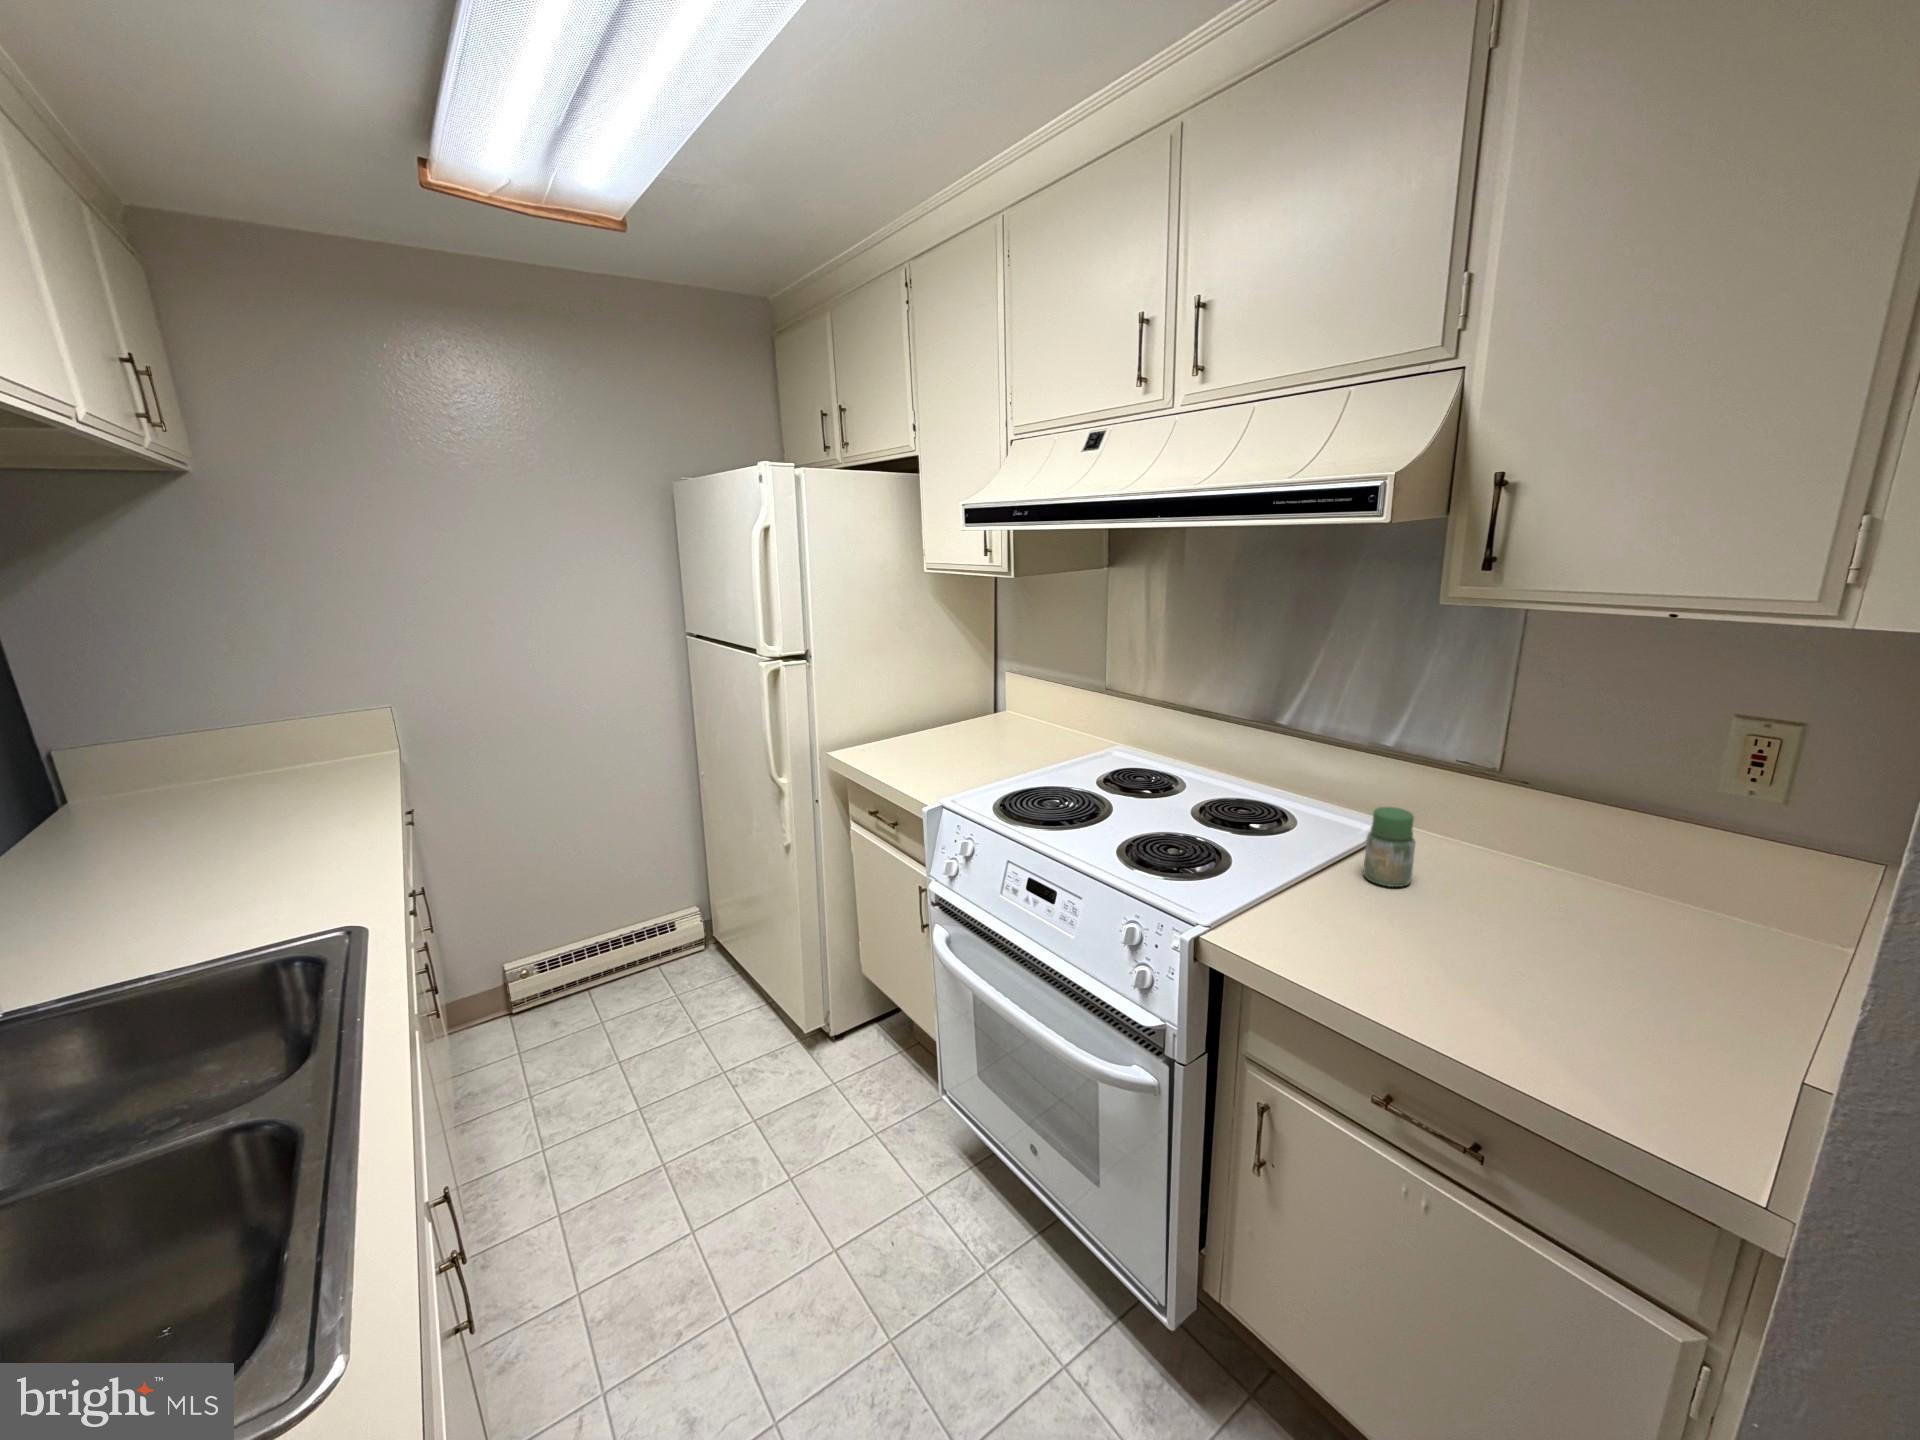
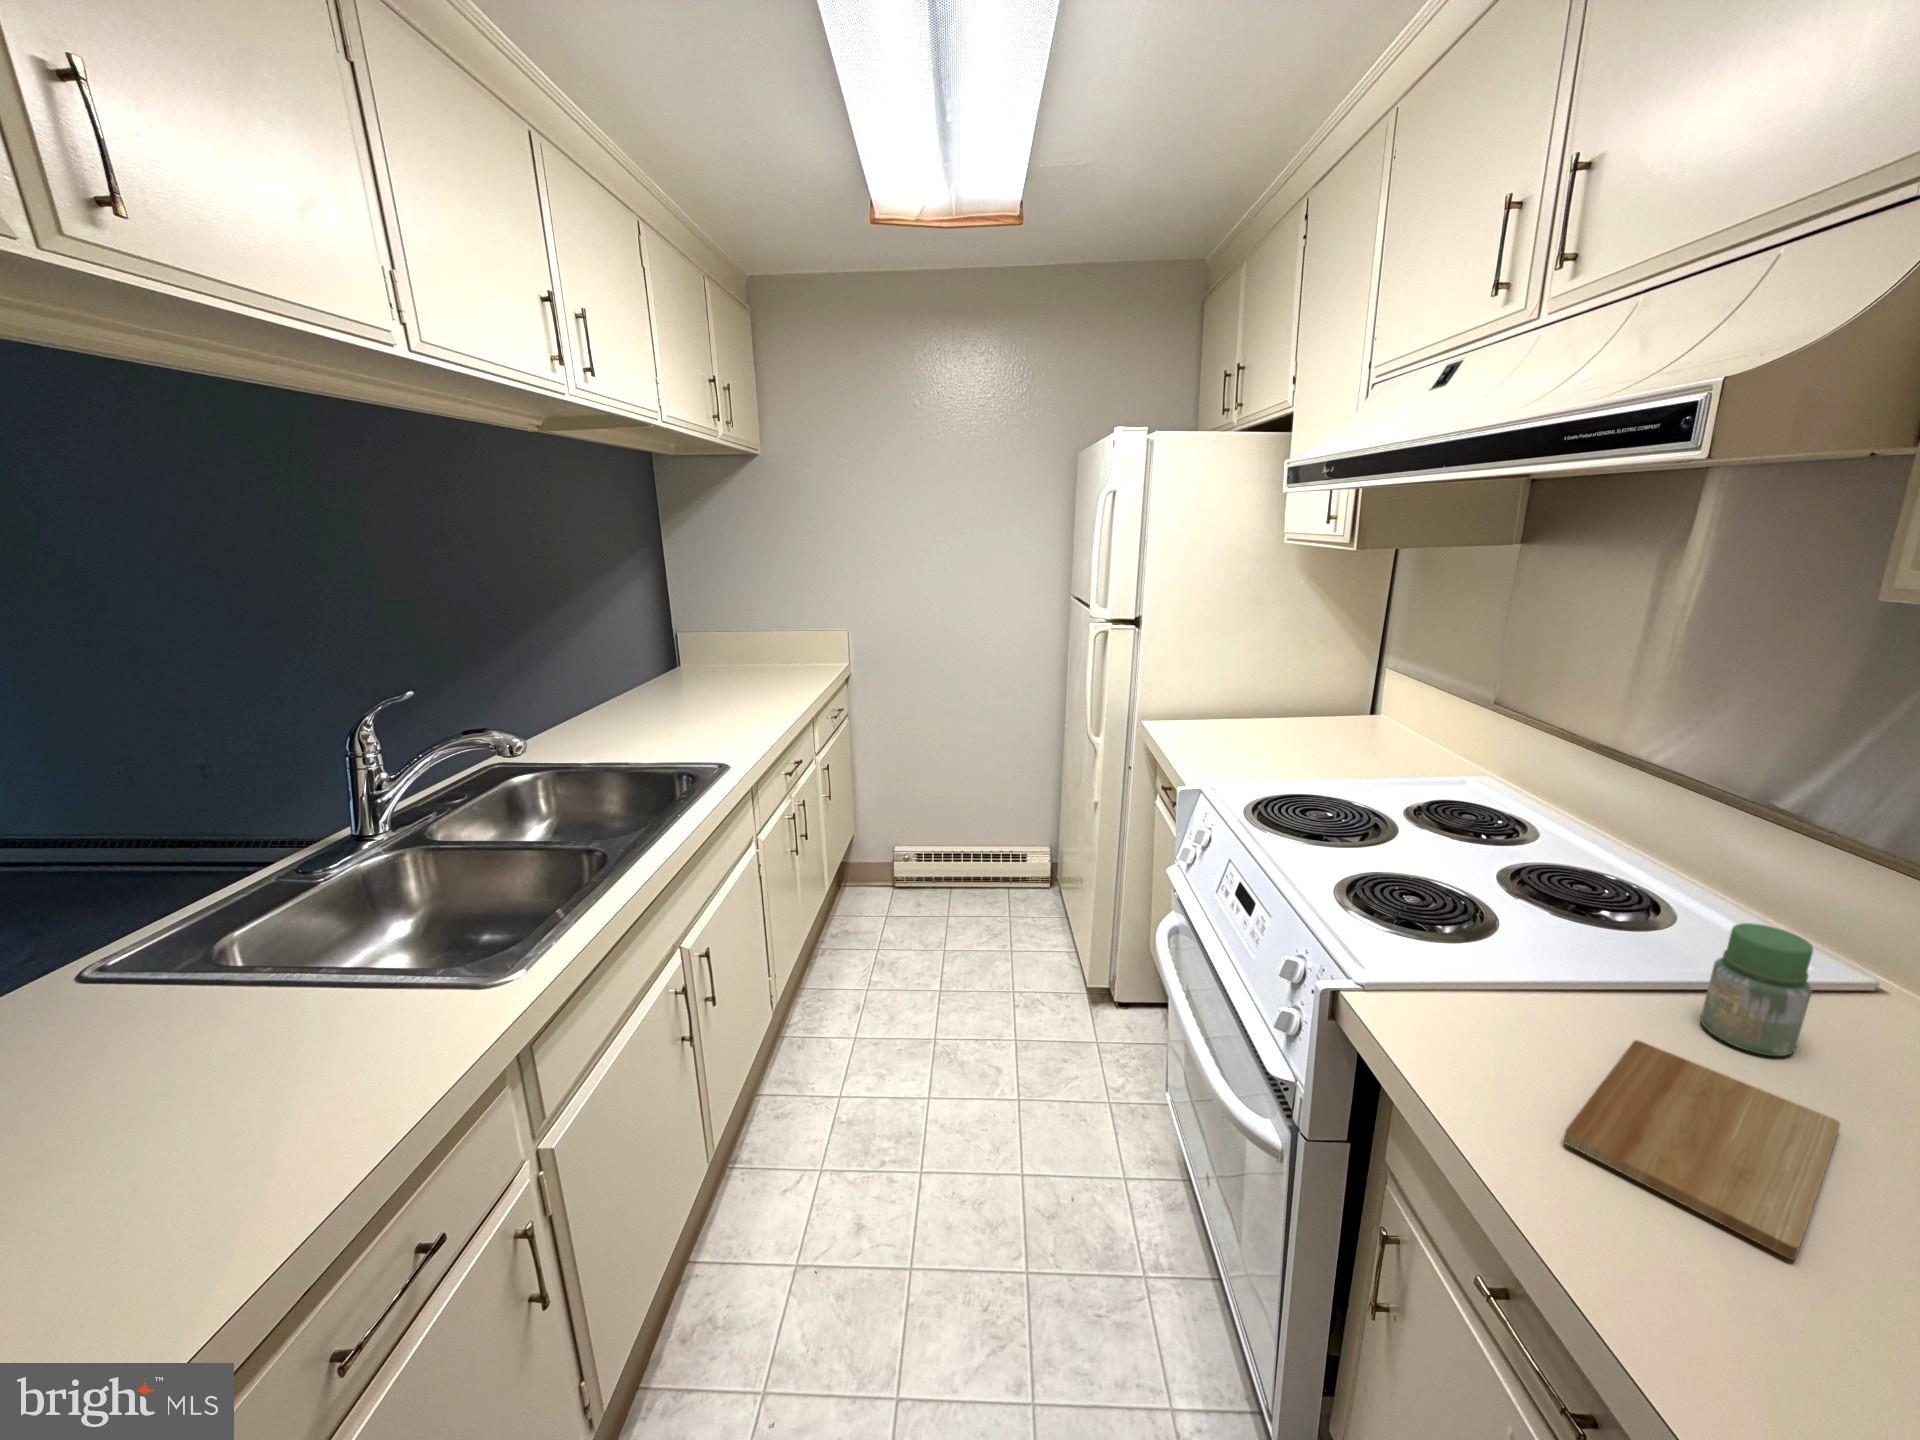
cutting board: none [1356,901,1509,994] -> present [1564,1040,1840,1260]

